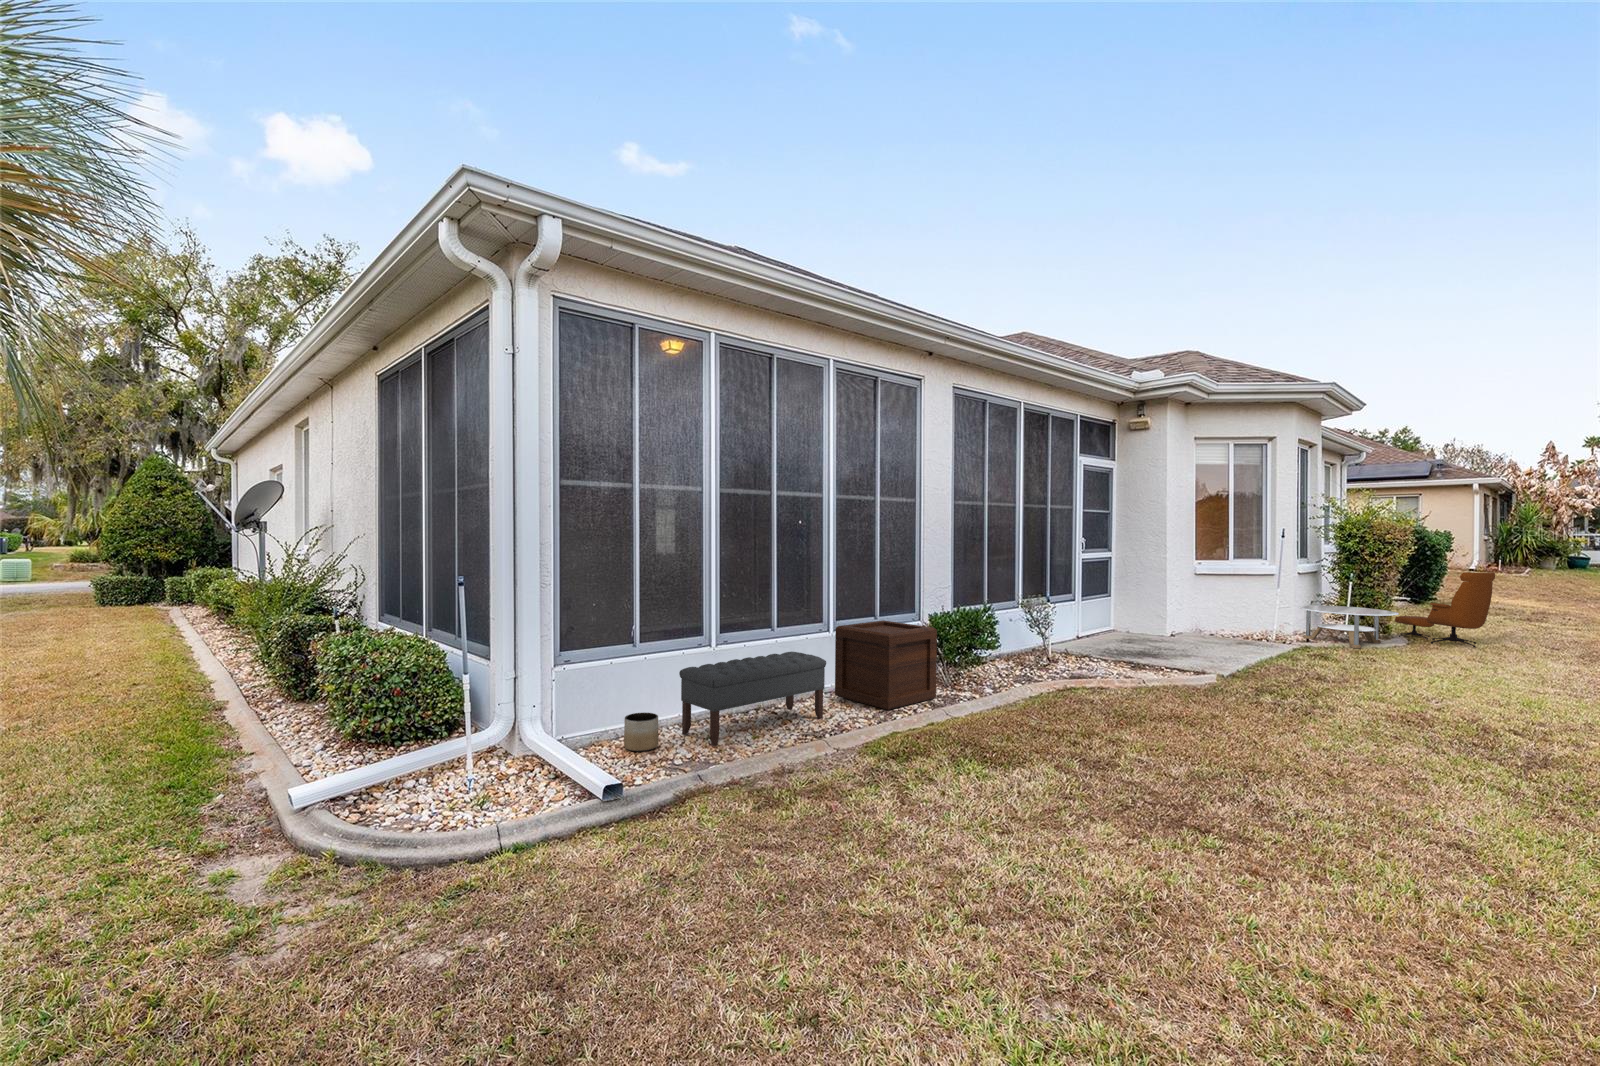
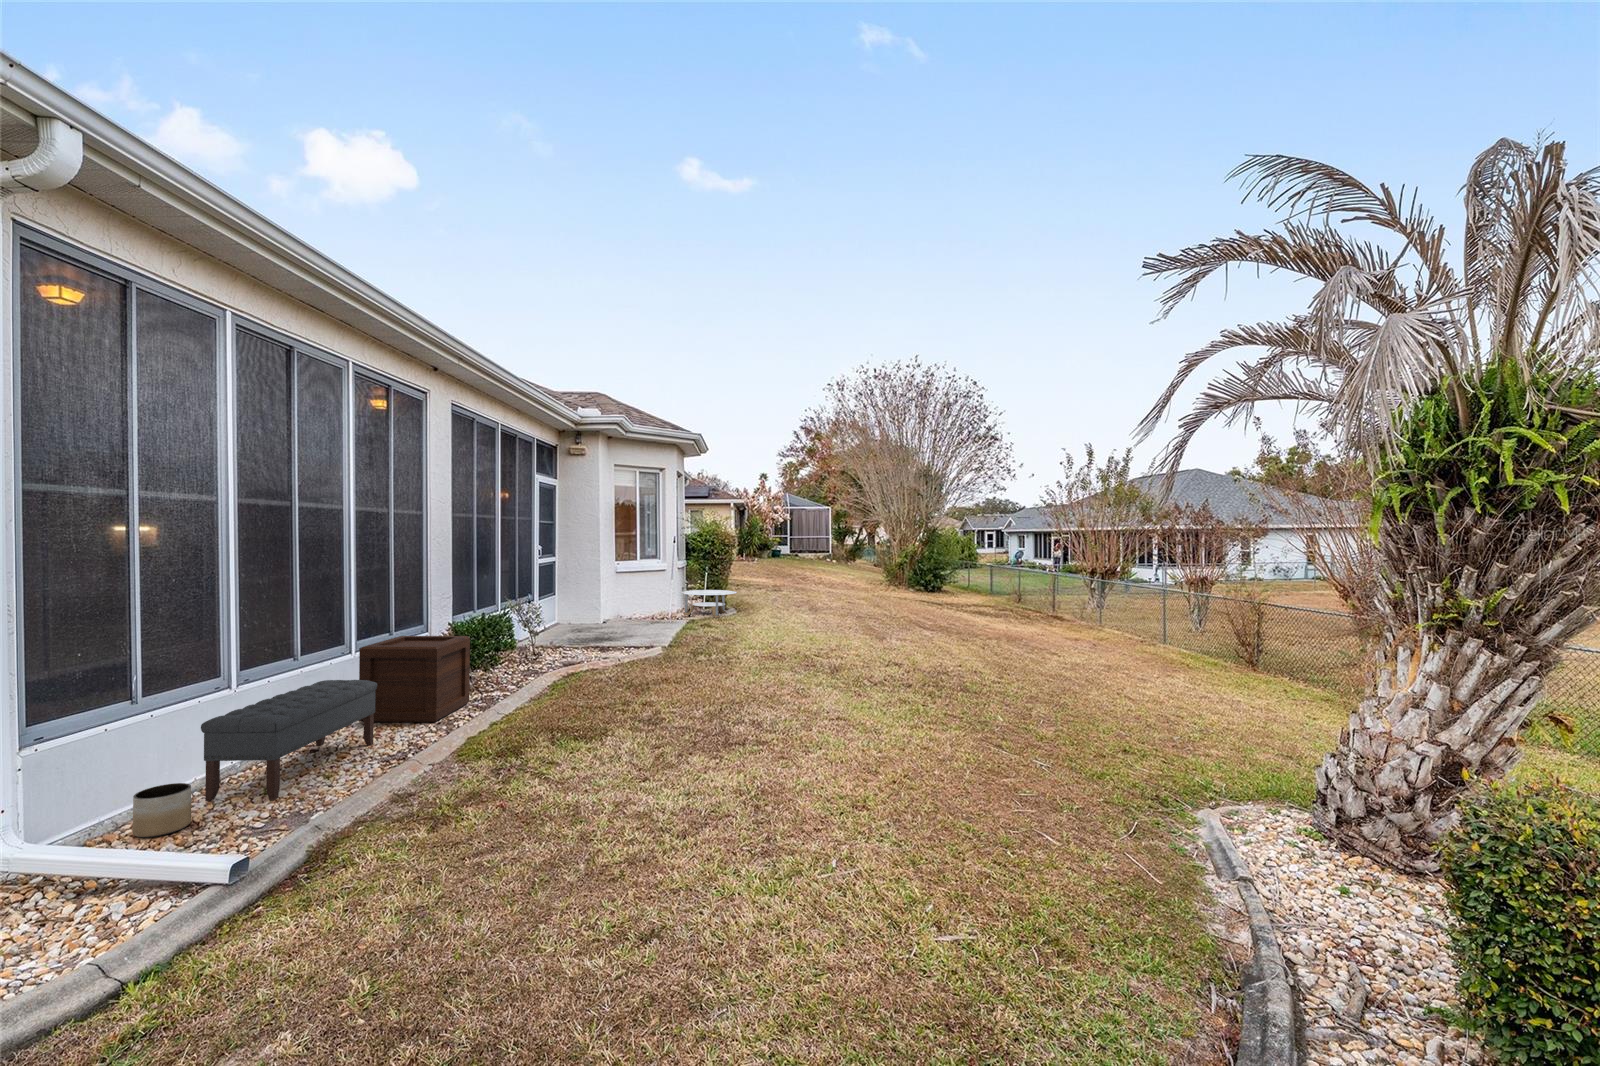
lounge chair: present [1395,572,1495,648] -> none [728,562,779,610]

